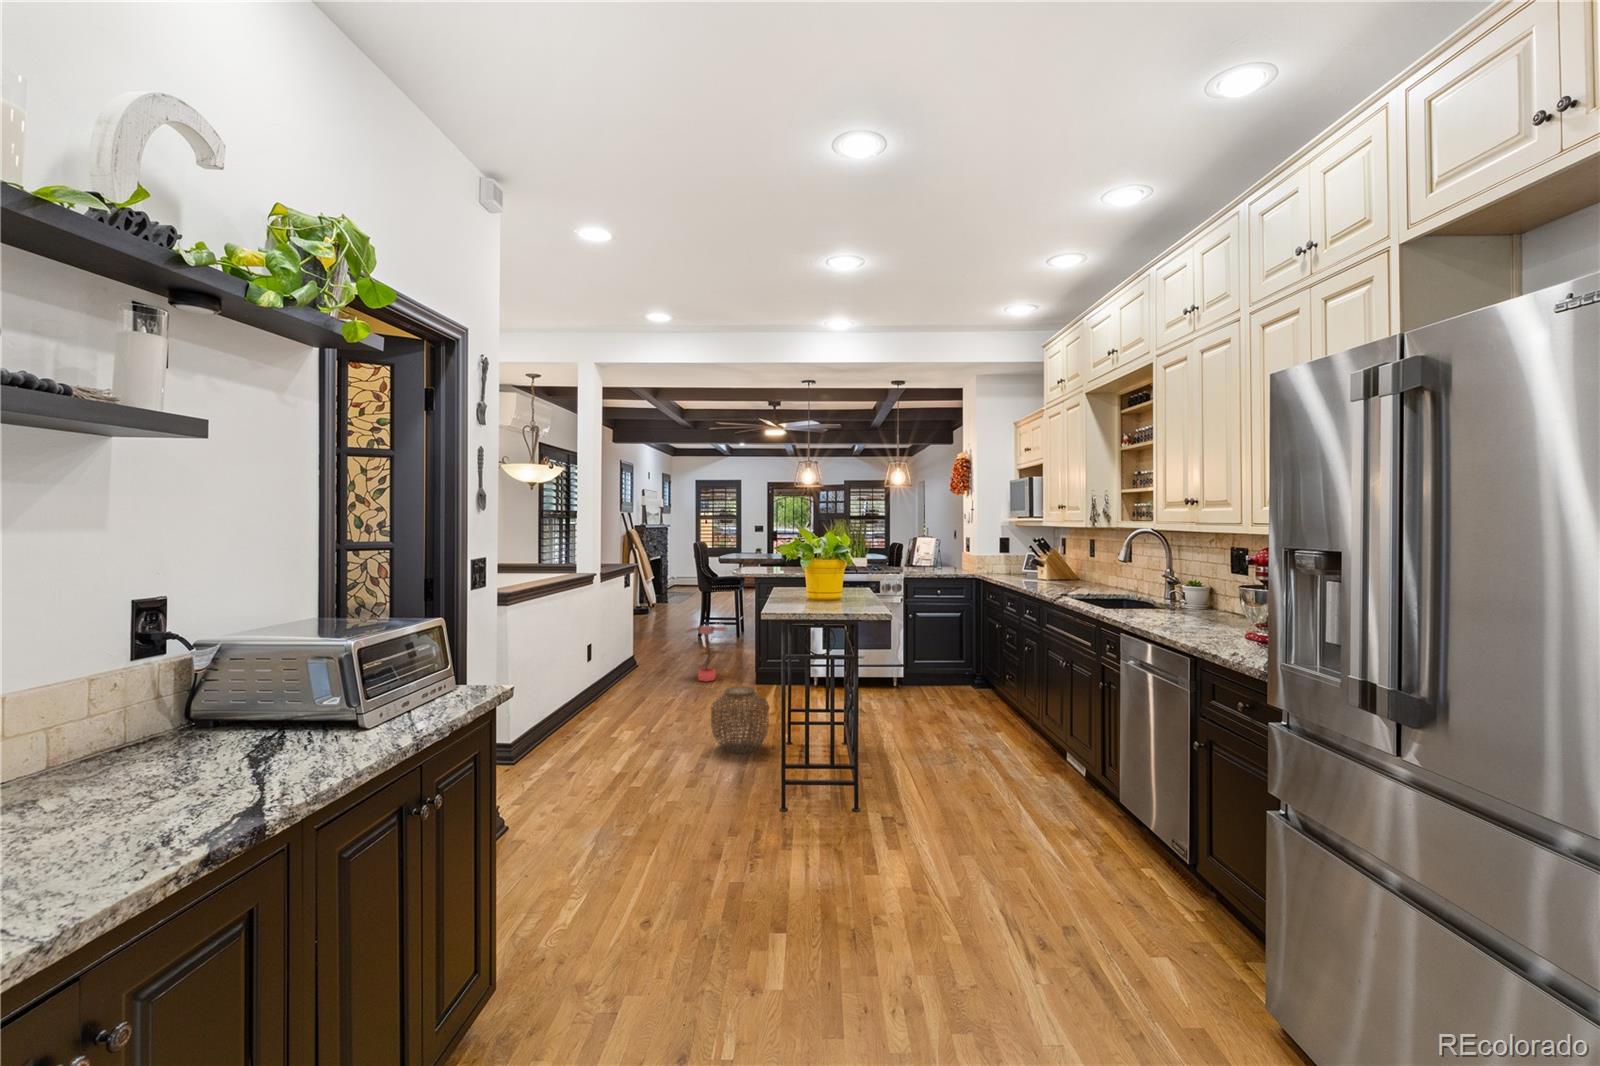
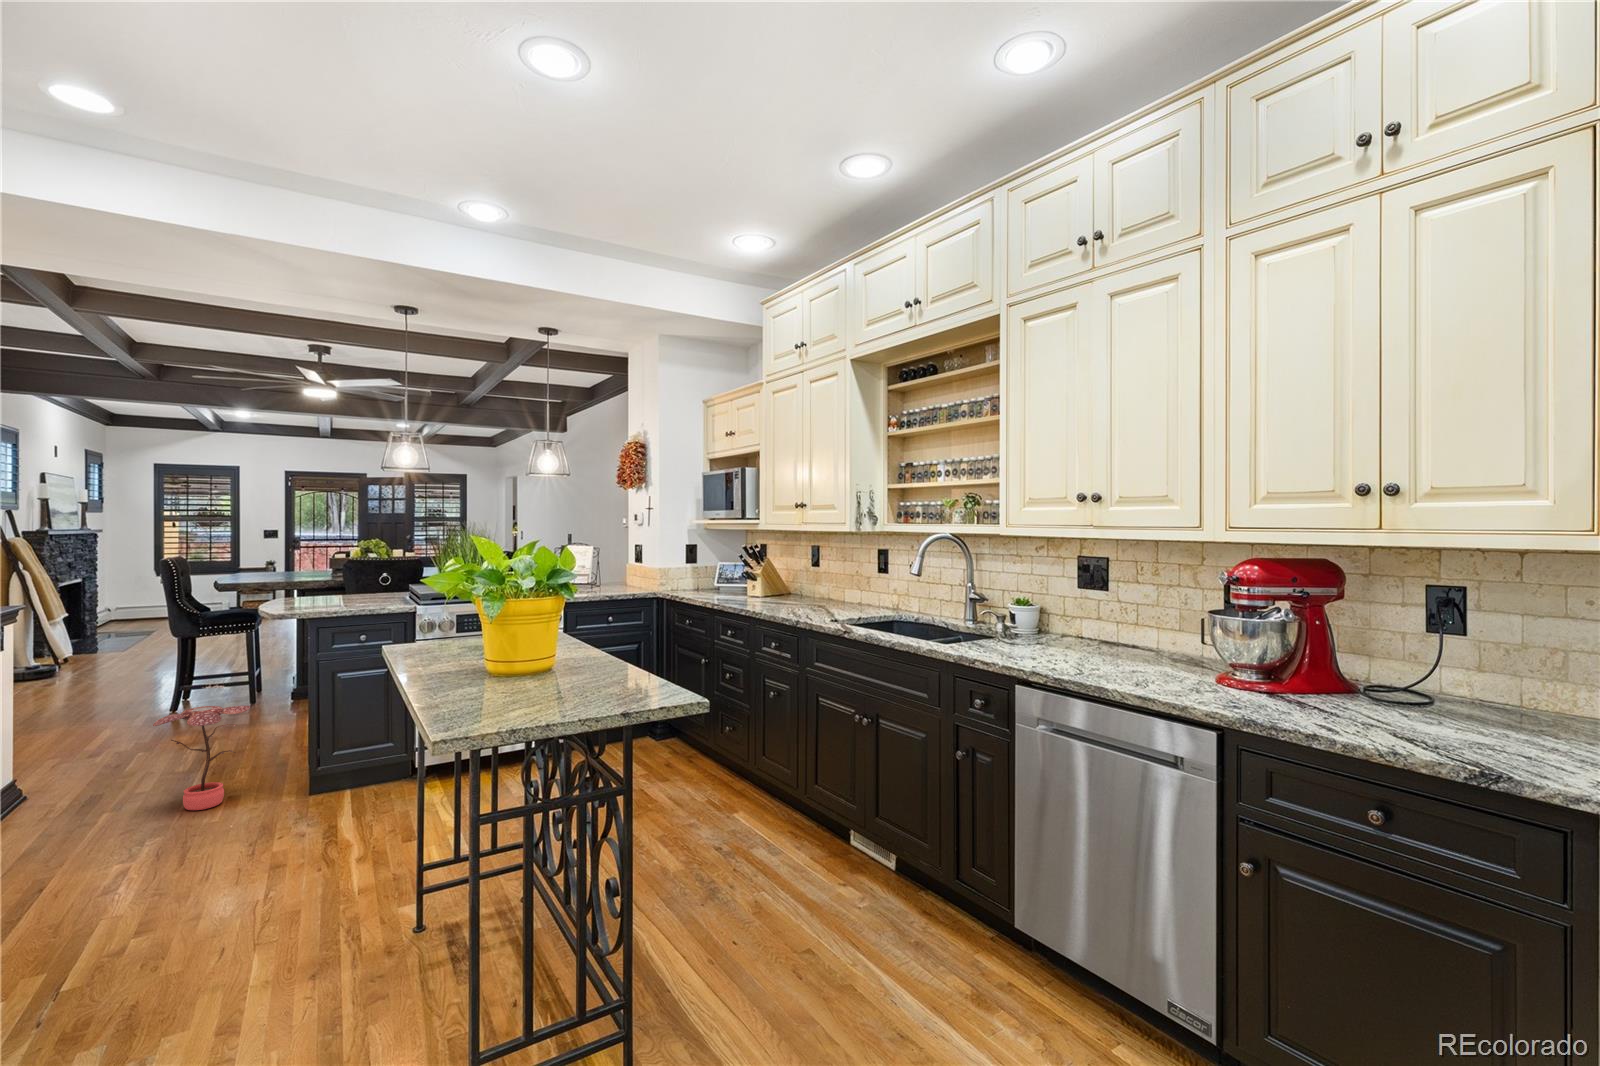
woven basket: present [711,687,769,754] -> none [246,843,384,992]

